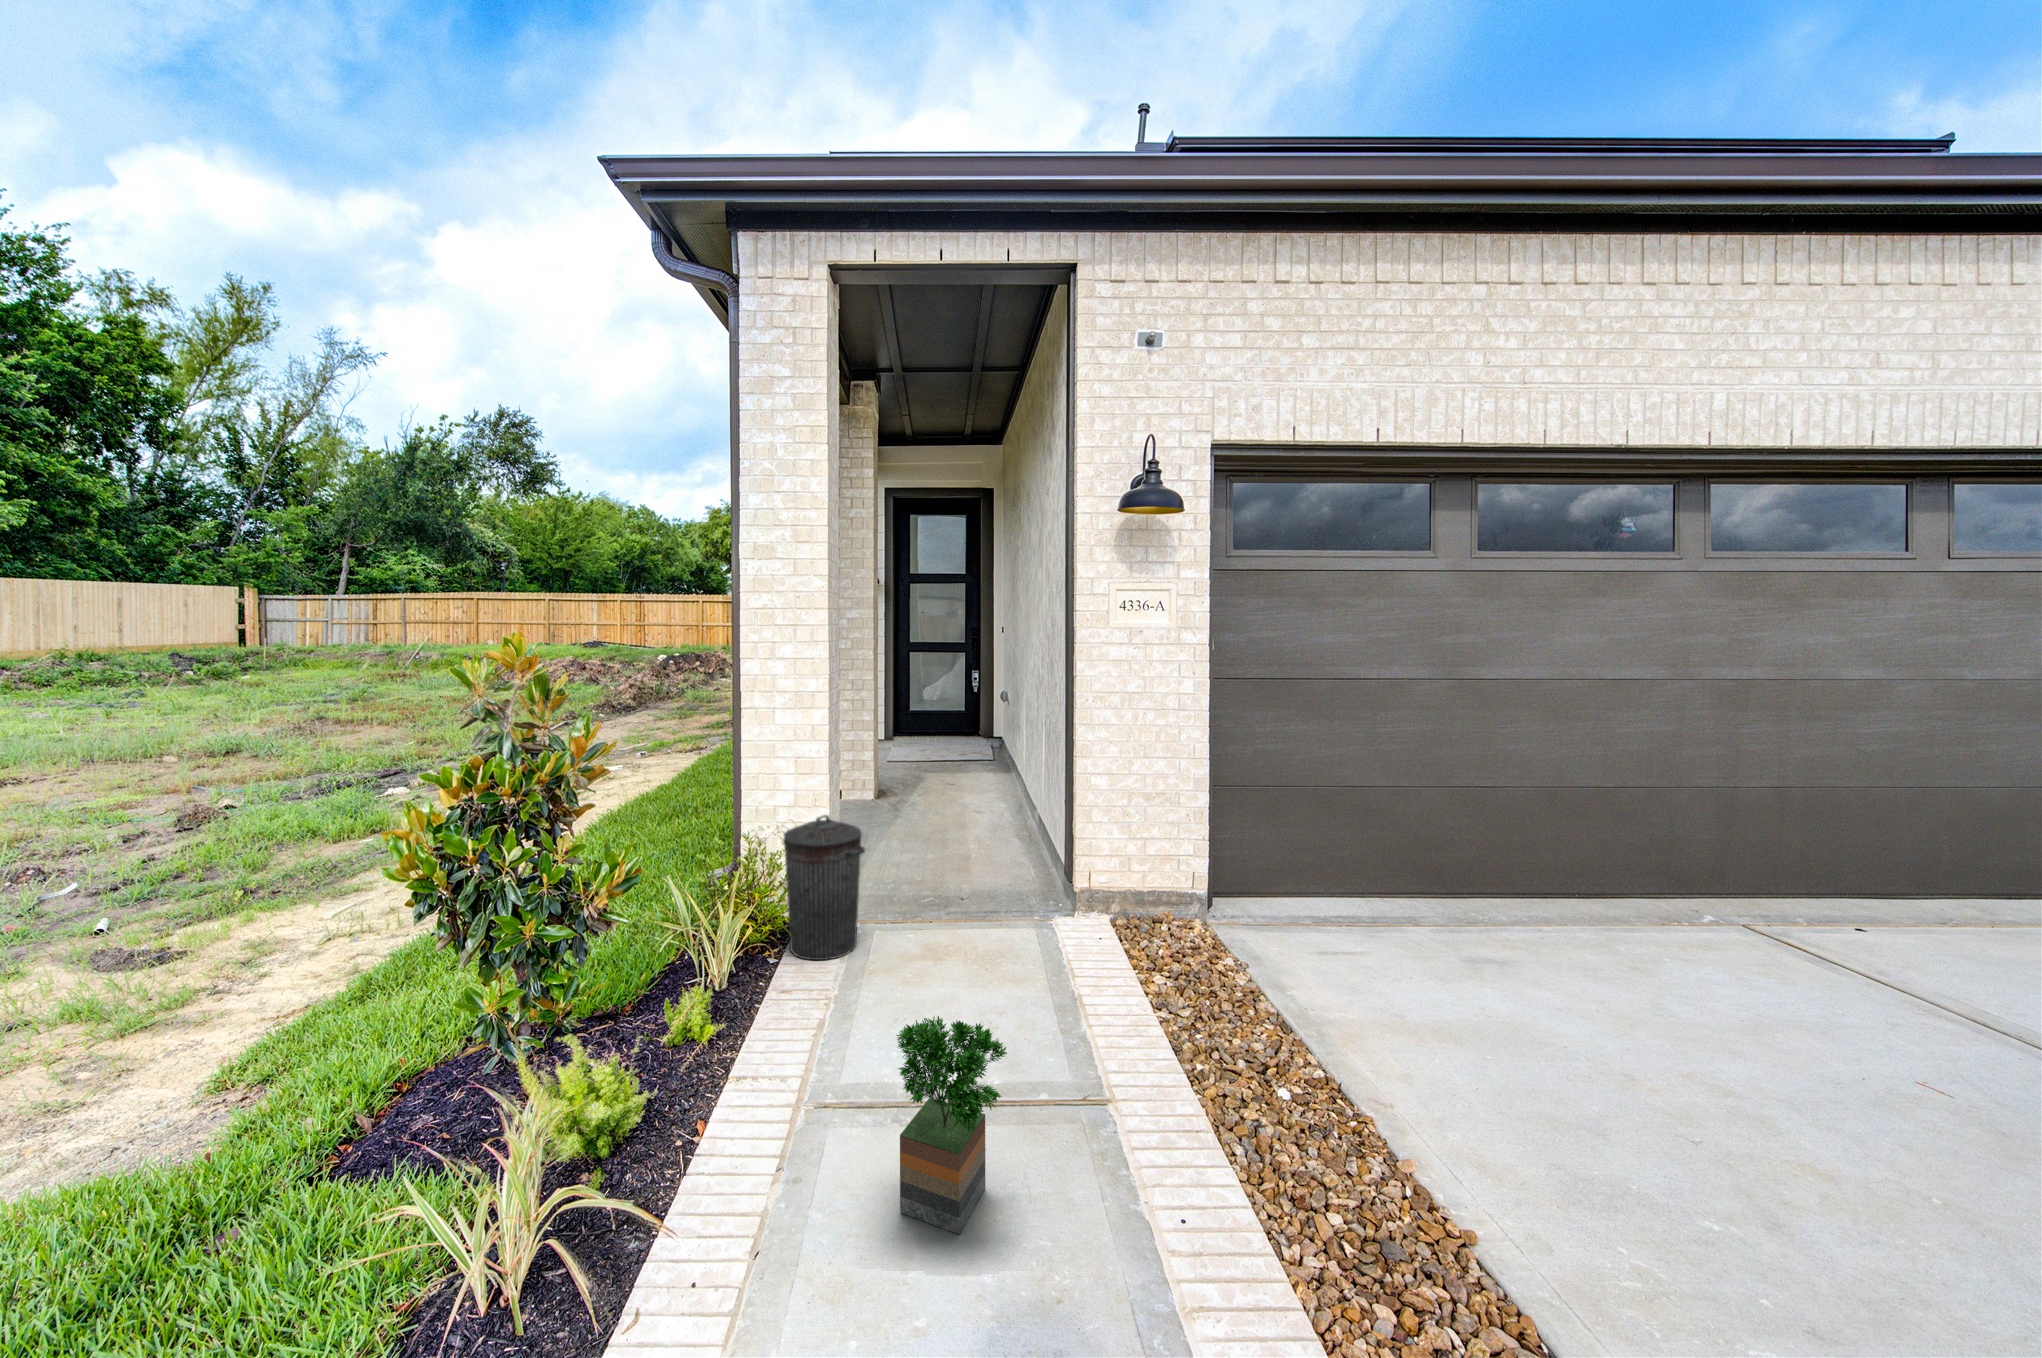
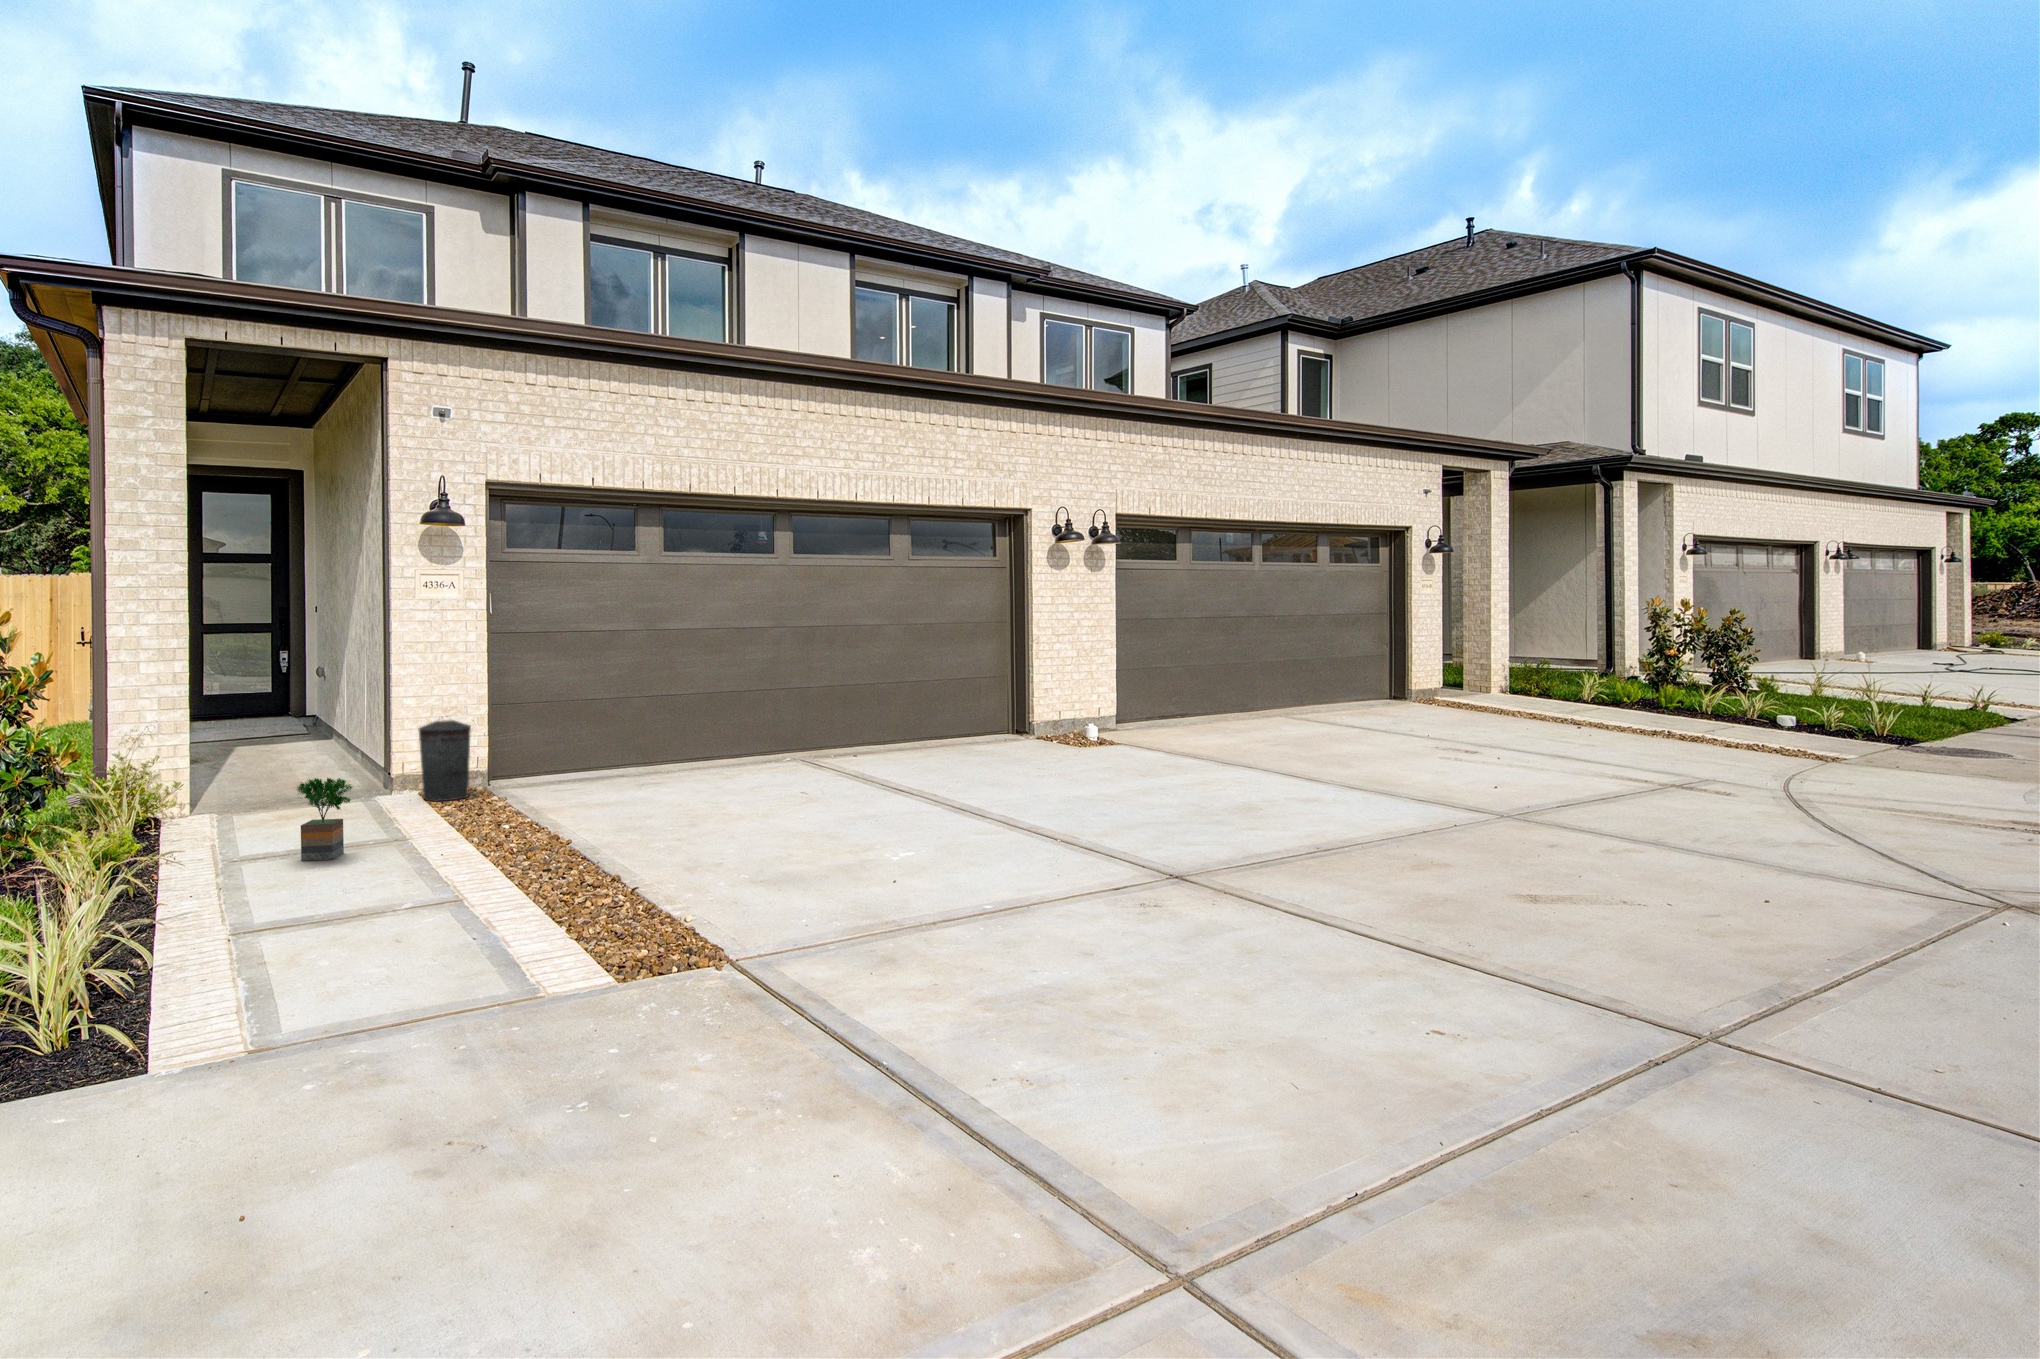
trash can: present [783,815,865,960] -> present [418,720,471,801]

